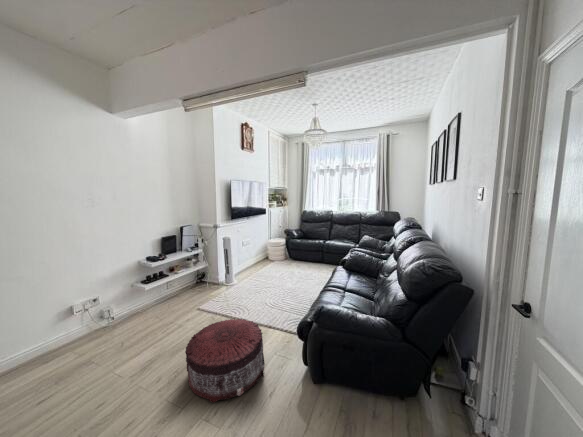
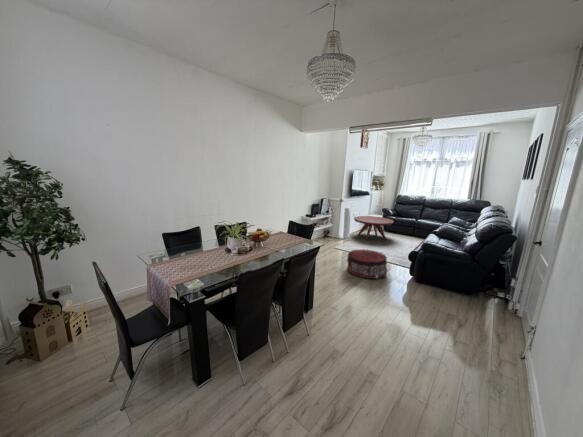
coffee table: none [242,242,296,280] -> present [354,216,394,240]

